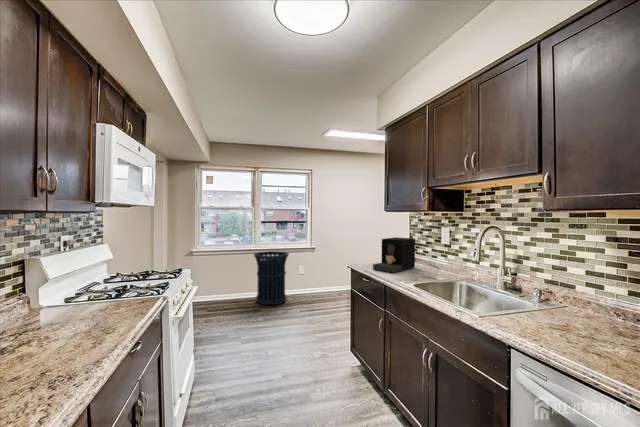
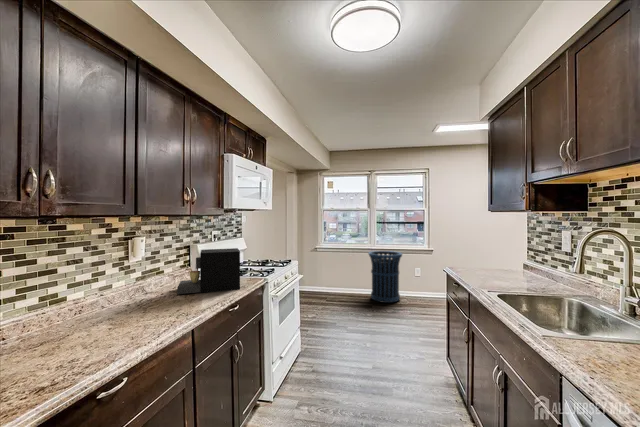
coffee maker: present [373,237,415,272] -> present [177,248,240,294]

